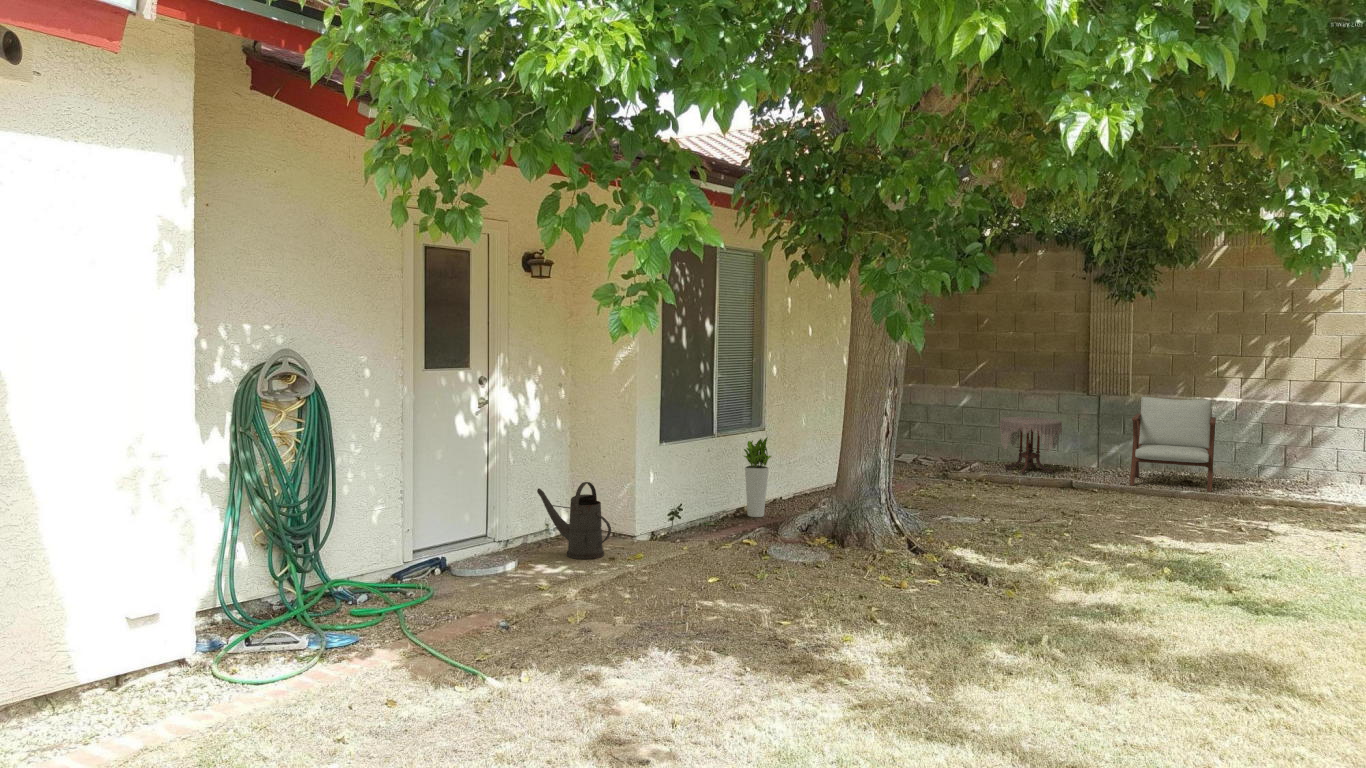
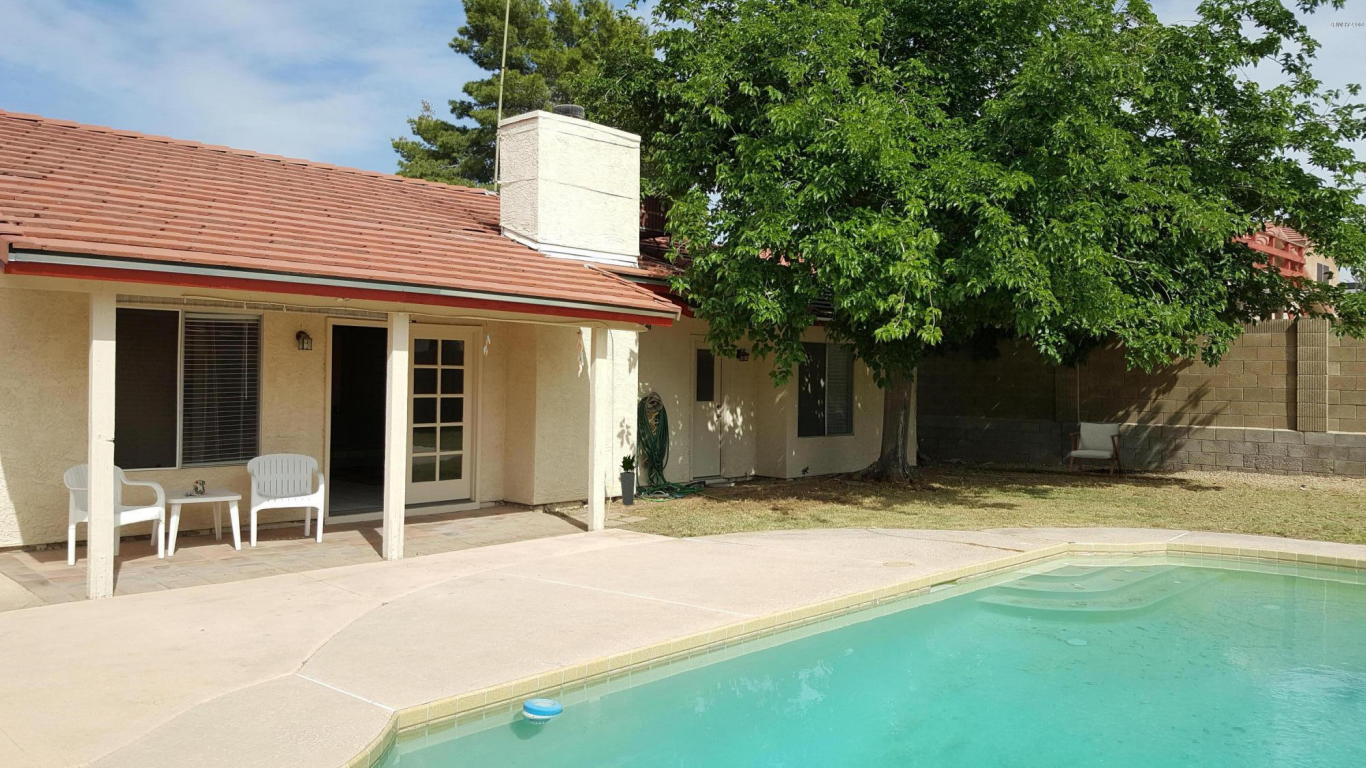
side table: present [999,417,1062,474] -> none [1001,435,1037,468]
planter: present [744,437,771,517] -> present [620,454,637,505]
watering can: present [537,482,611,559] -> none [741,452,774,485]

